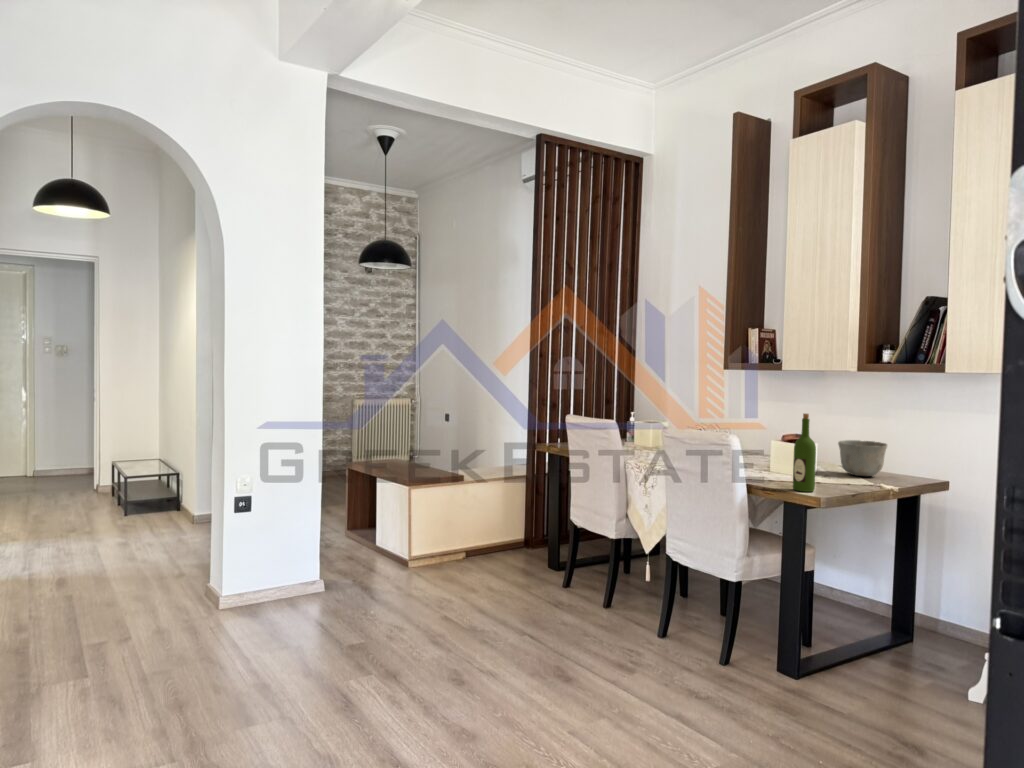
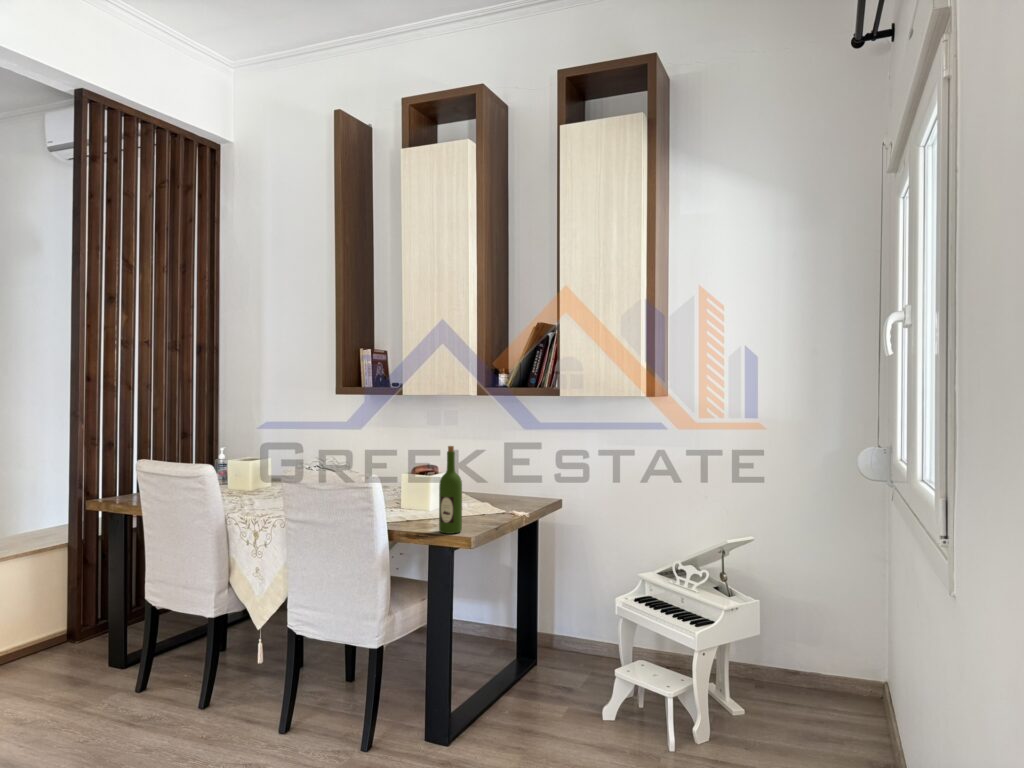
ceramic bowl: present [838,440,887,476] -> none [465,467,512,505]

